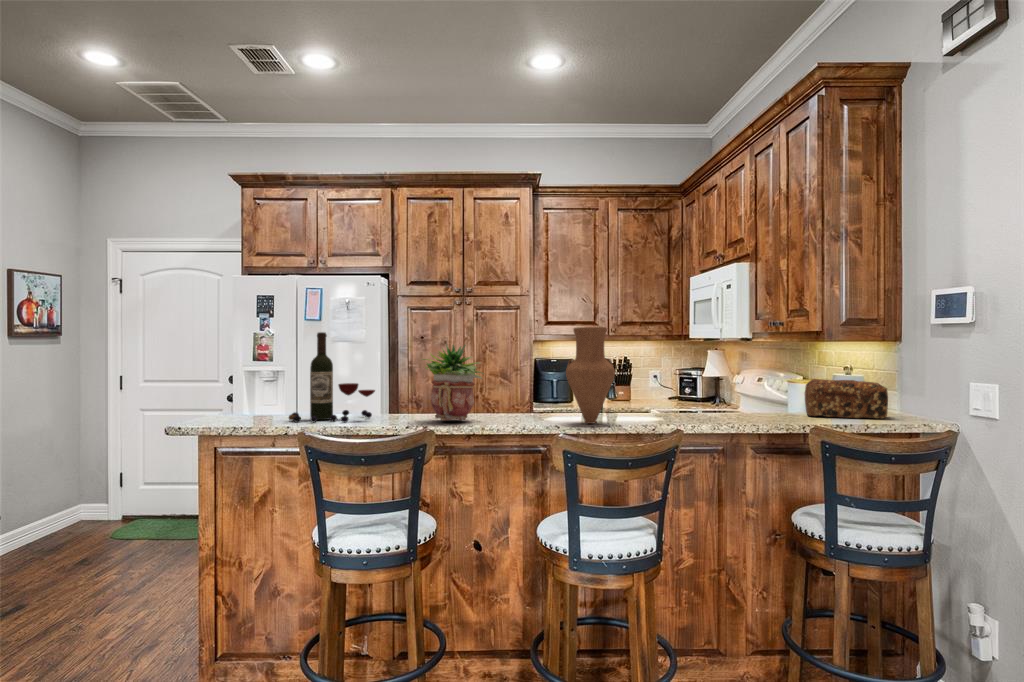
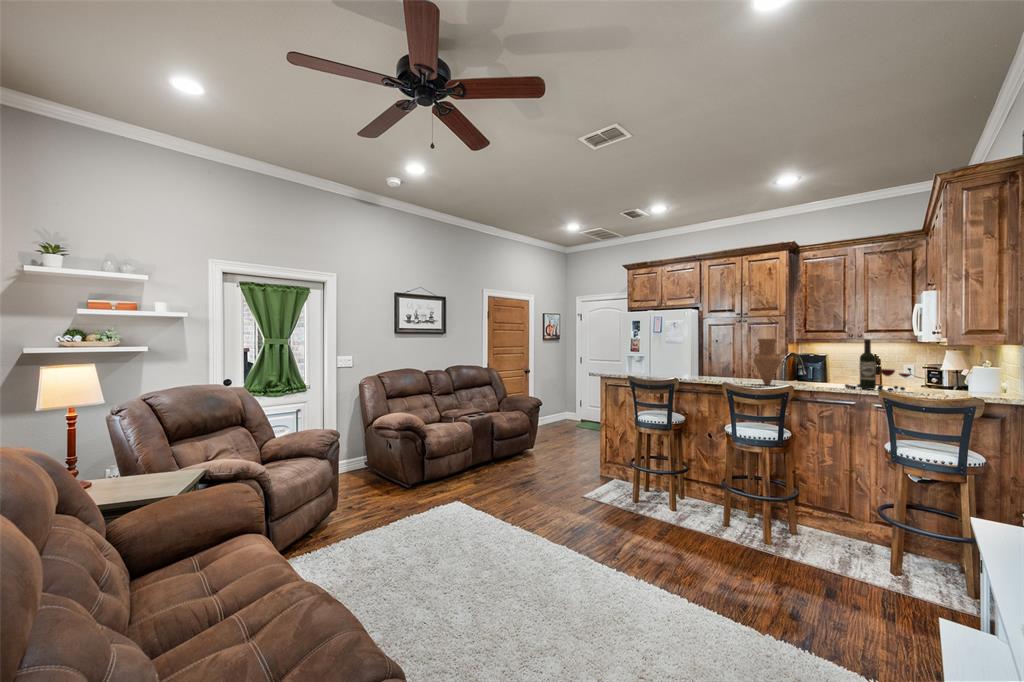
wine bottle: present [289,332,375,422] -> present [845,339,911,392]
potted plant: present [422,345,484,421] -> none [687,346,718,380]
bread loaf: present [805,379,888,419] -> none [932,370,1004,396]

